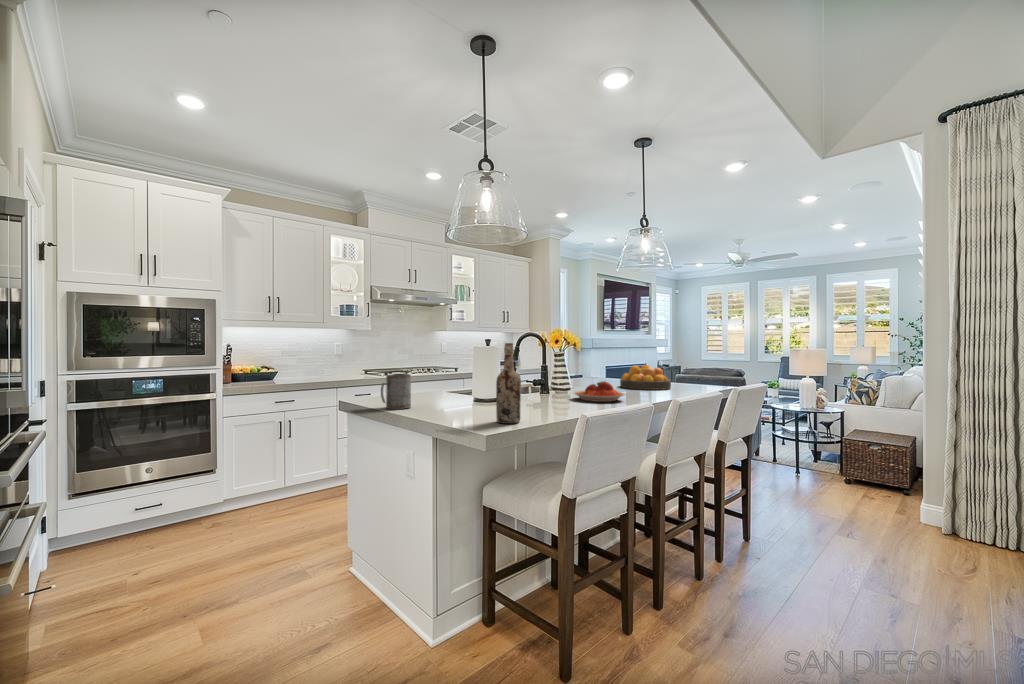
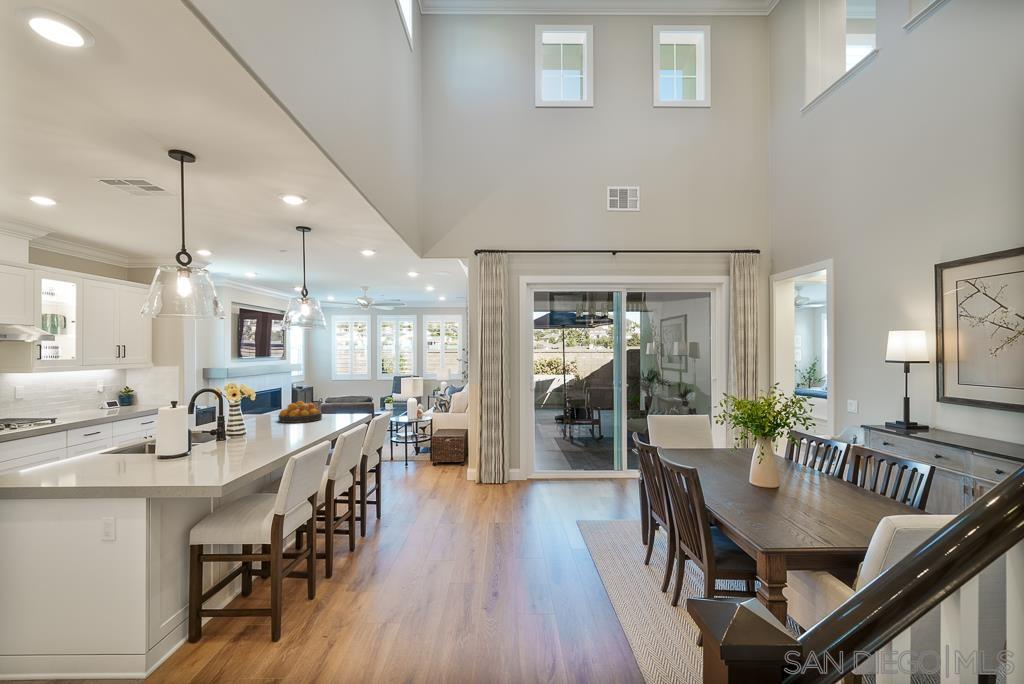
wine bottle: present [496,343,521,424] -> none [215,410,236,471]
mug: present [381,374,411,409] -> none [71,443,104,479]
plate: present [573,381,625,402] -> none [252,422,297,441]

